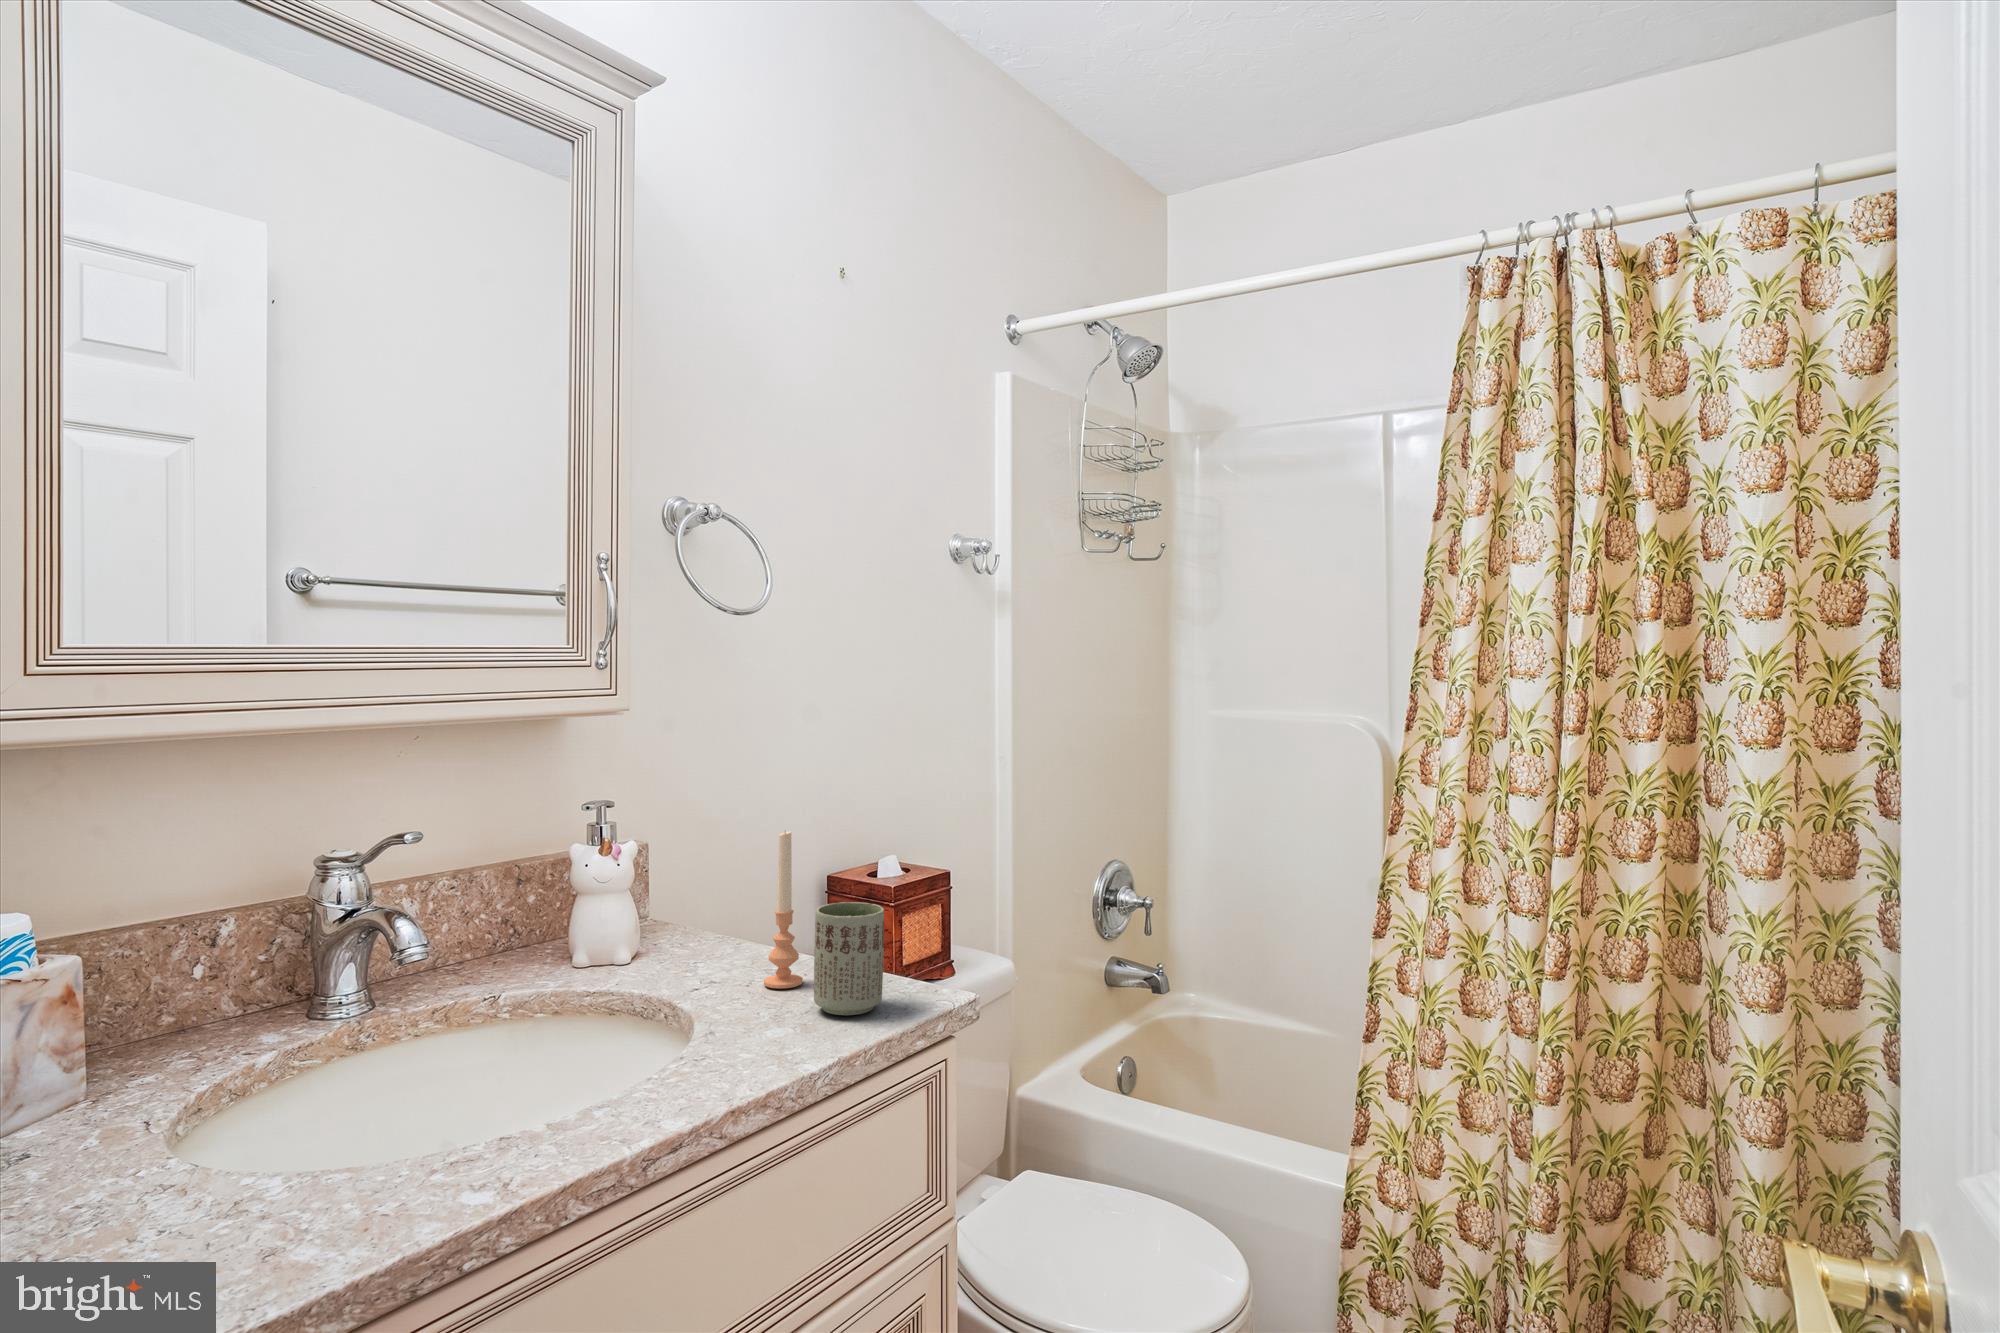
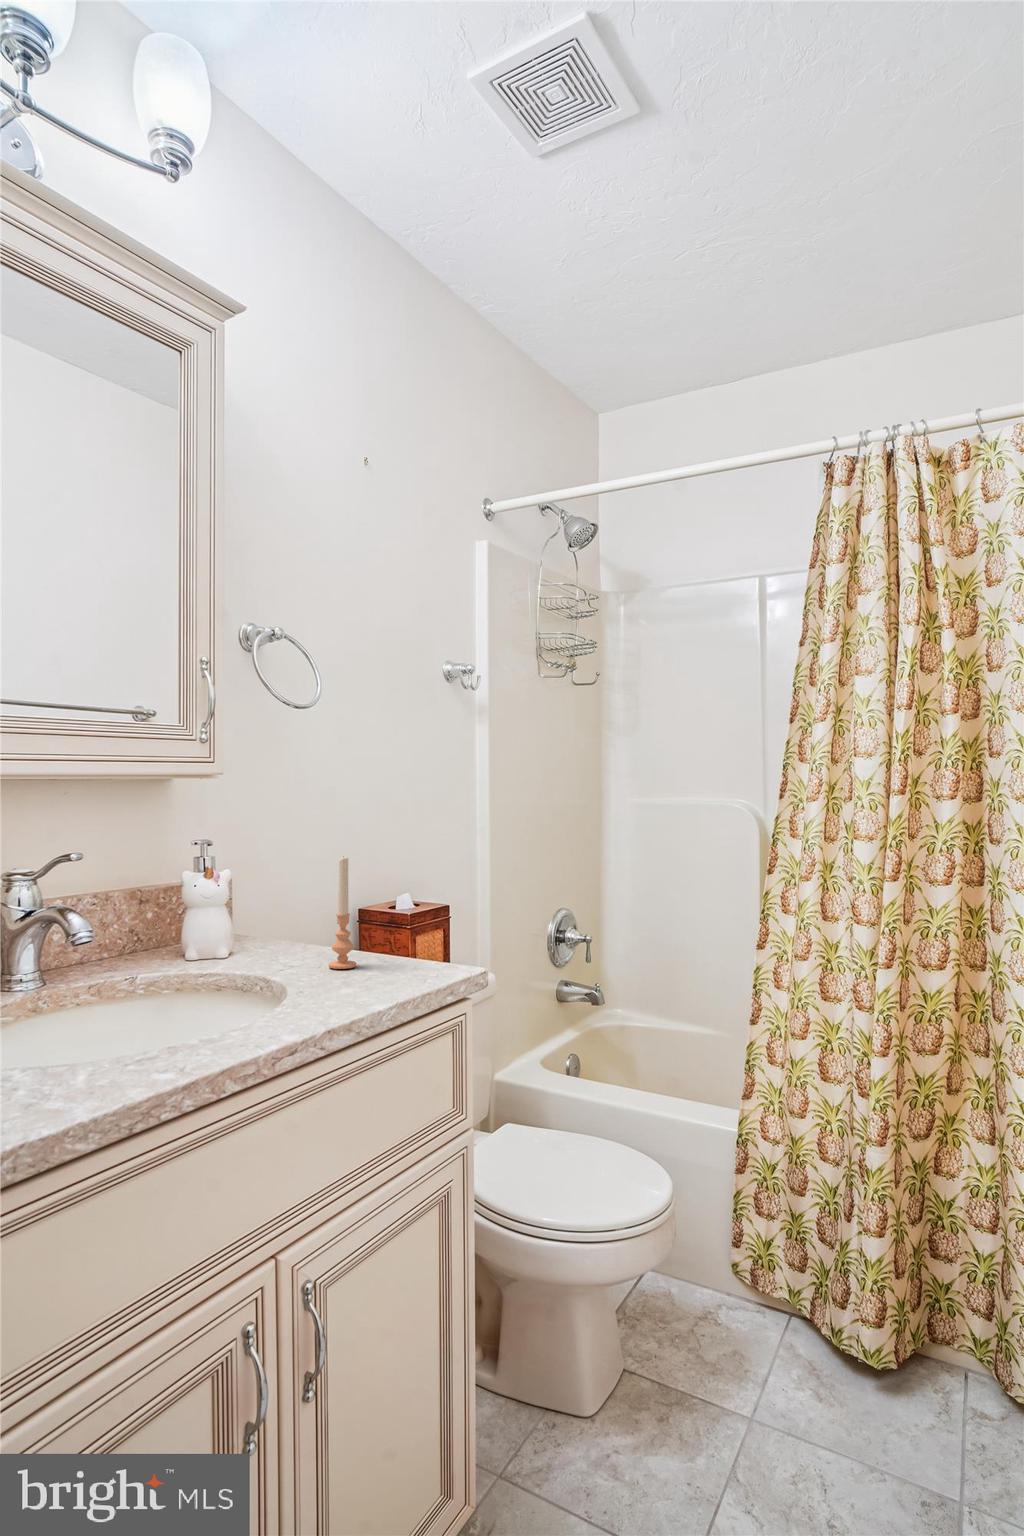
cup: present [814,902,884,1015] -> none [369,905,419,982]

